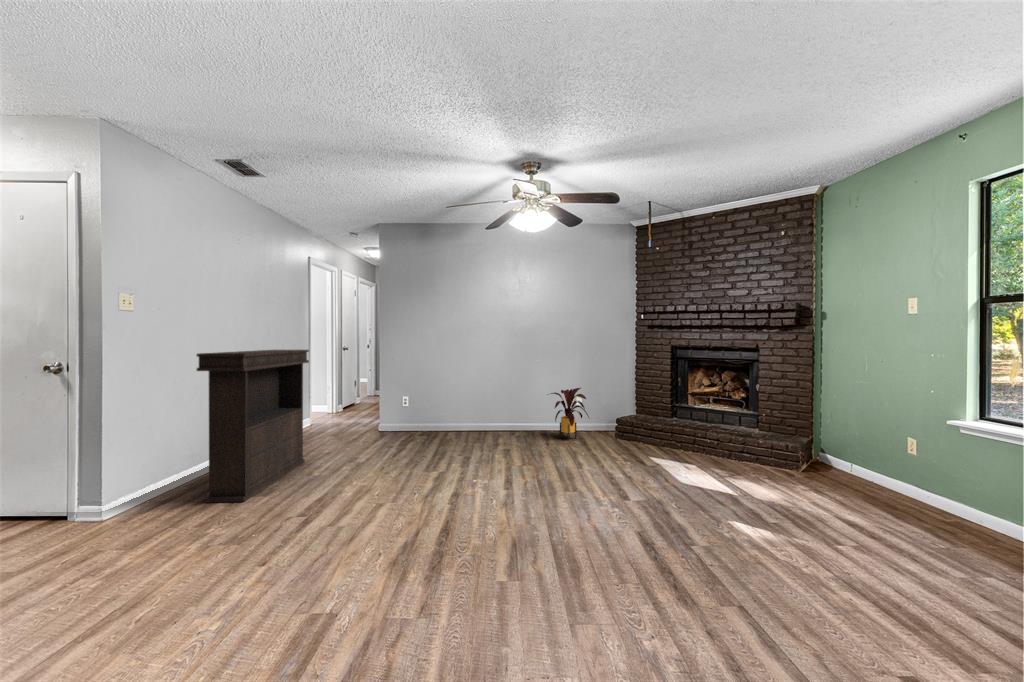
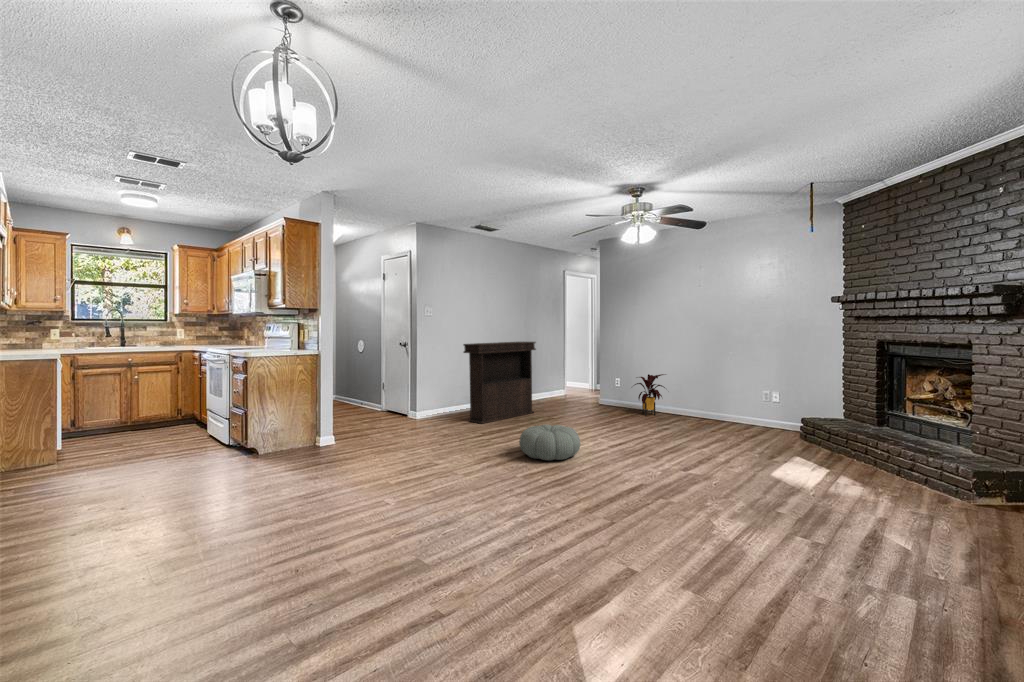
house plant: present [551,388,589,440] -> present [635,374,665,416]
pouf: none [414,475,512,541] -> present [519,425,580,461]

